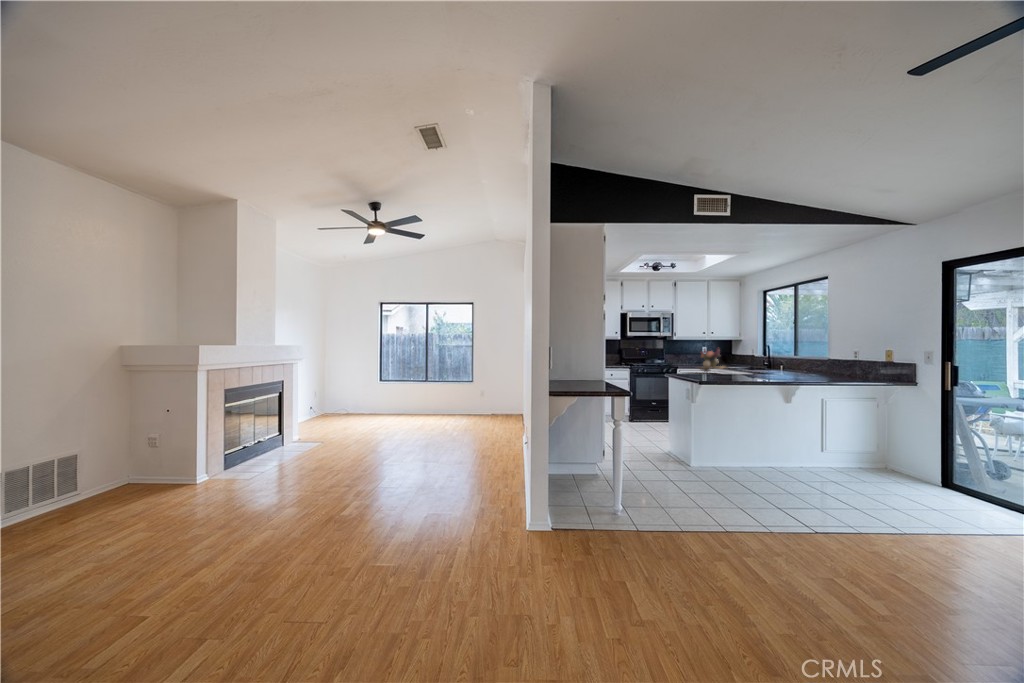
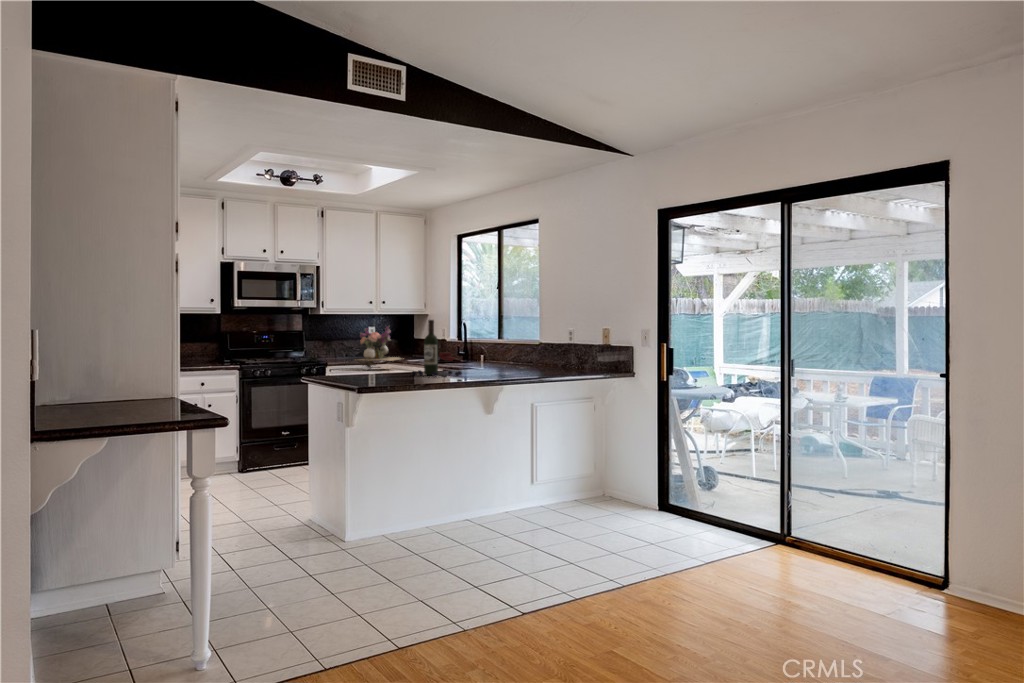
wine bottle: none [736,344,772,381] -> present [412,320,462,376]

